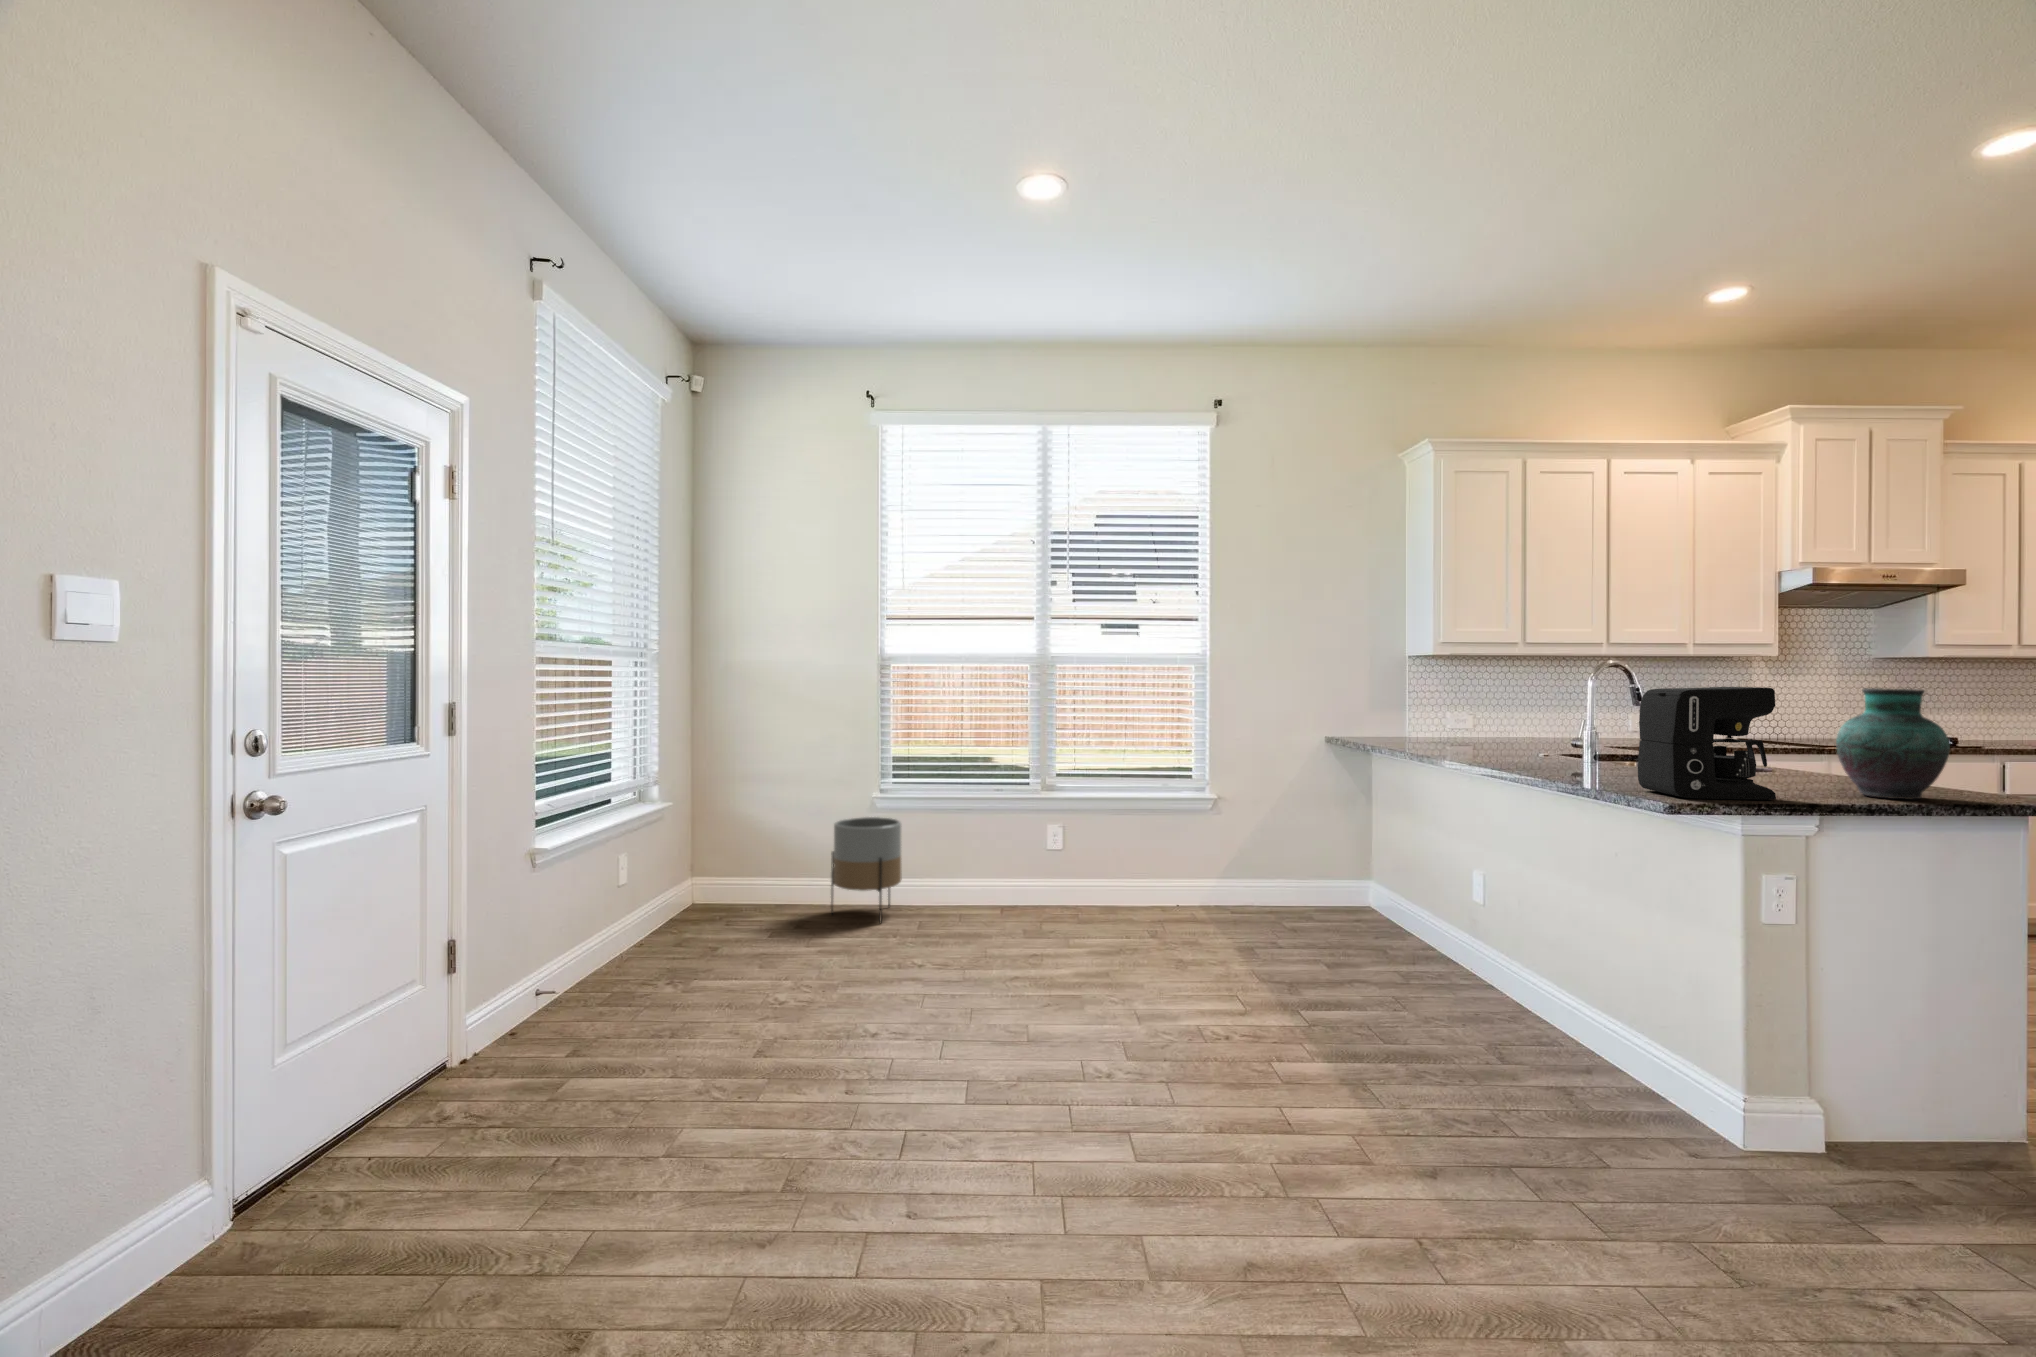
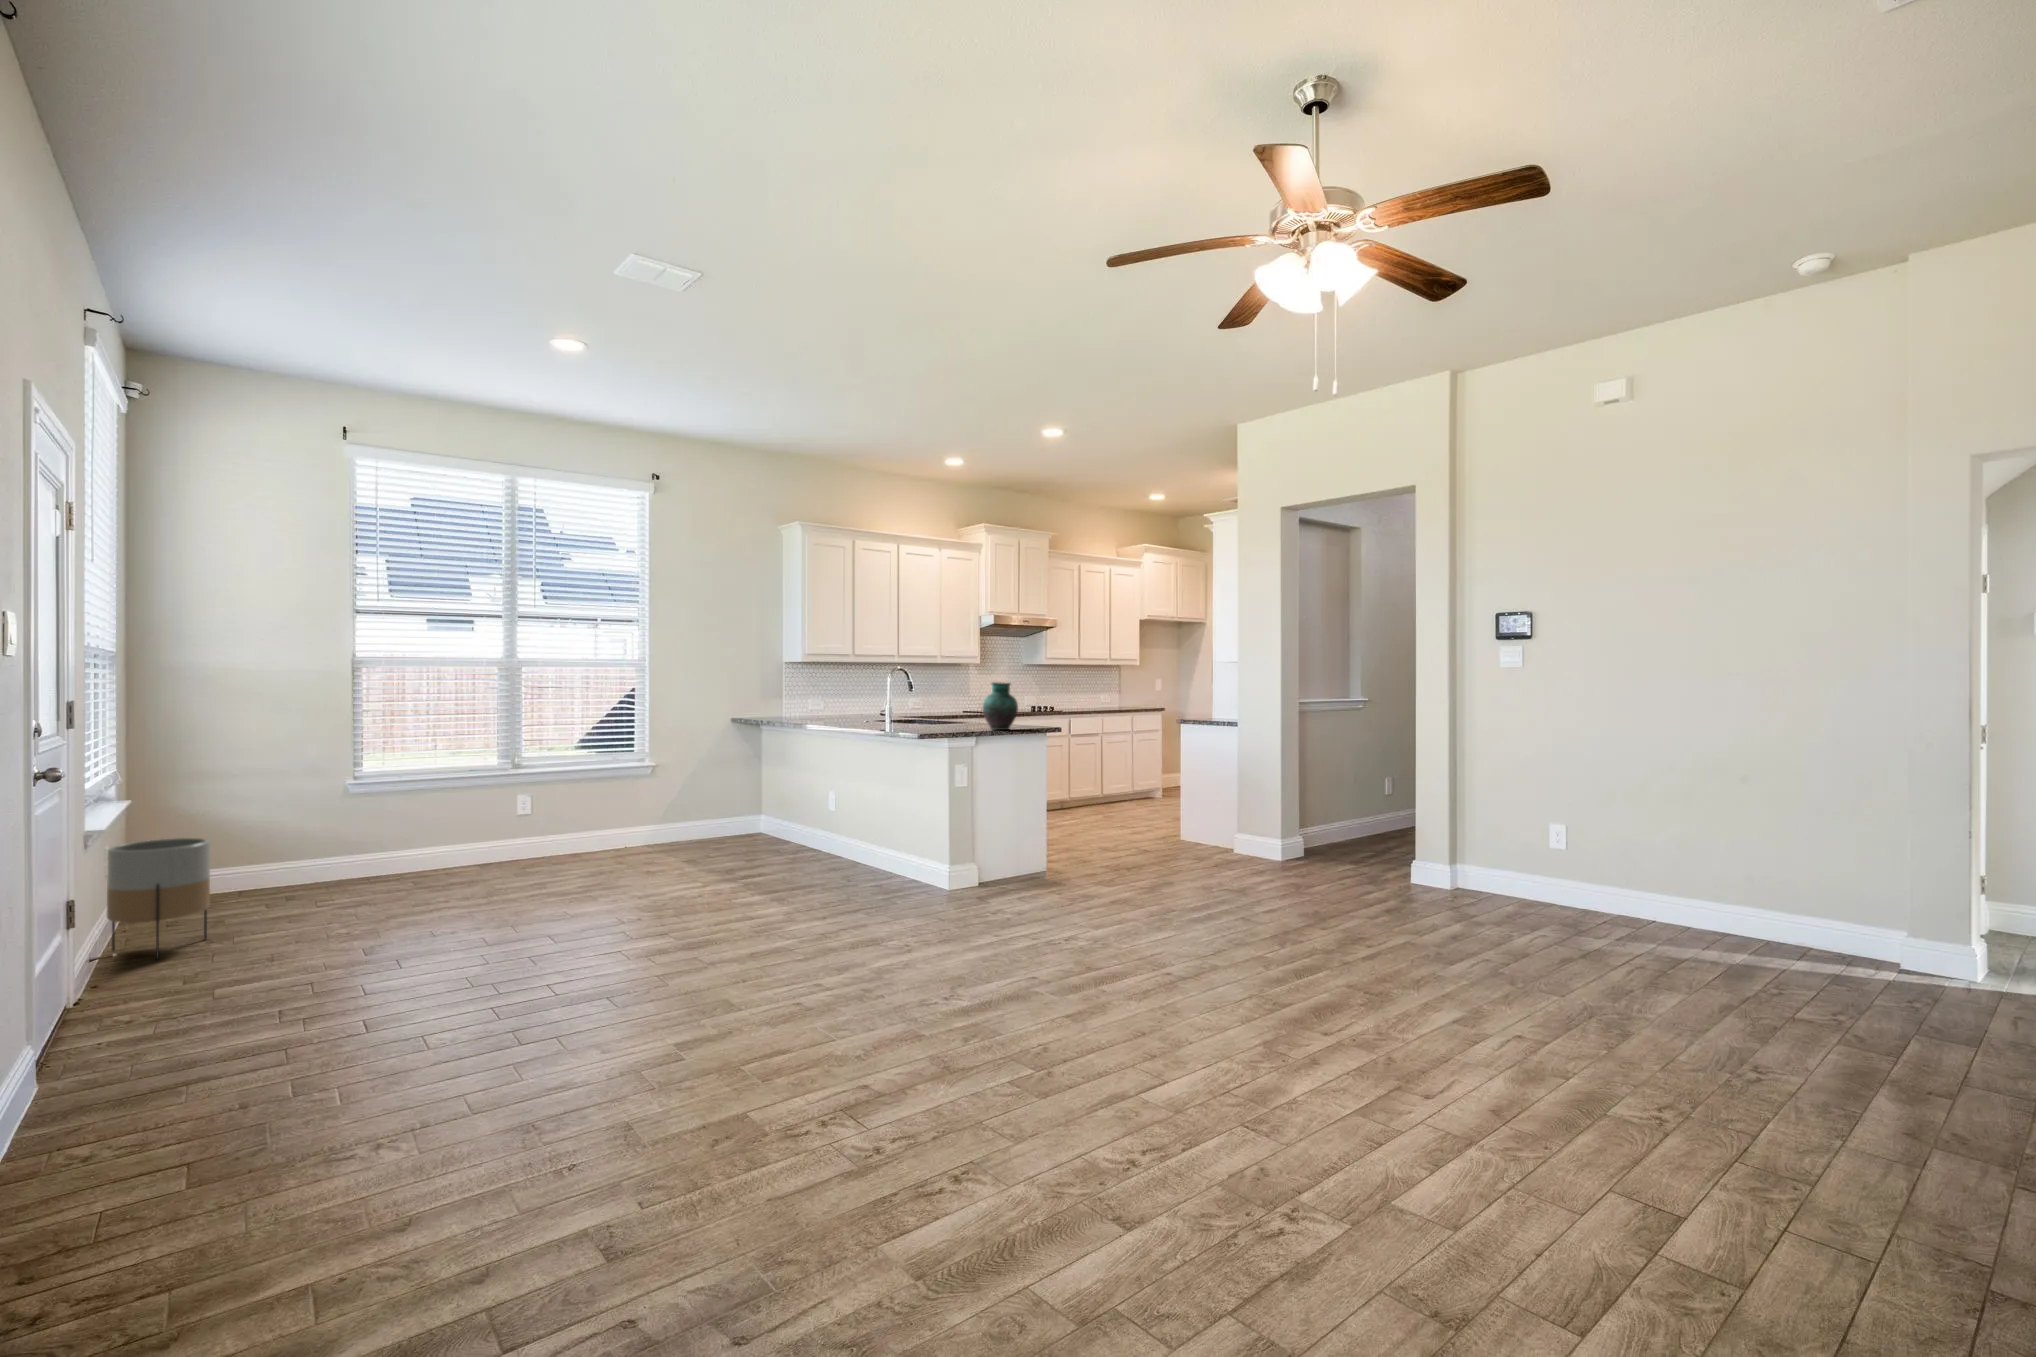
coffee maker: present [1638,687,1776,800] -> none [908,682,959,733]
planter: present [831,817,902,922] -> present [107,838,210,959]

